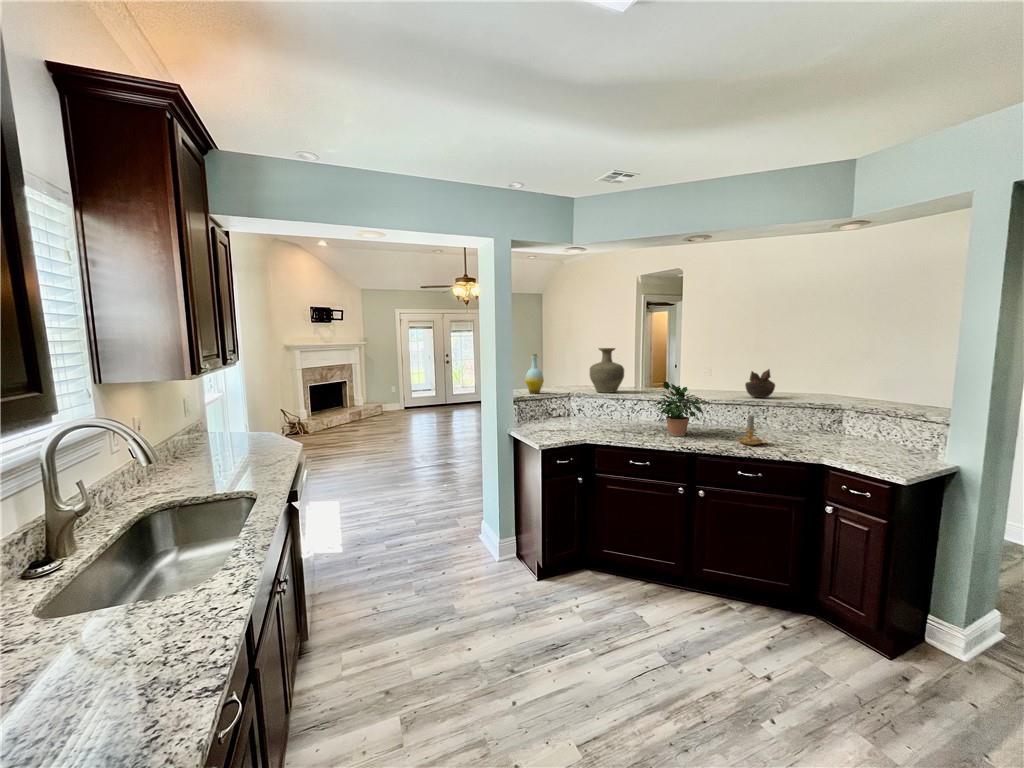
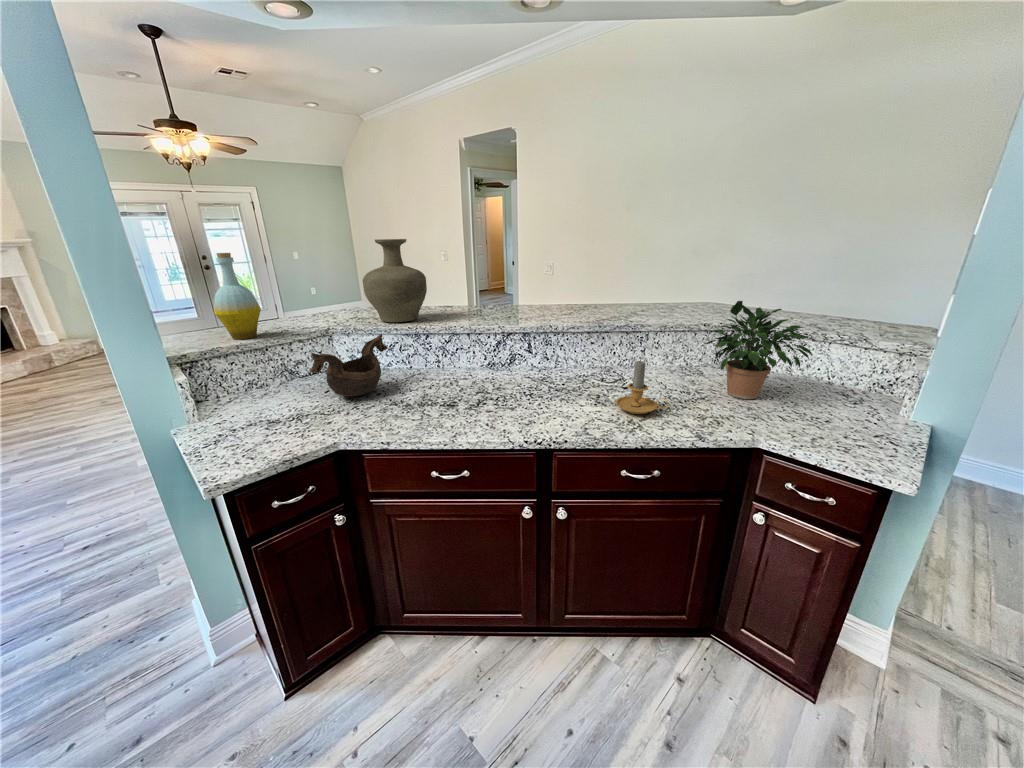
decorative bowl: present [745,369,775,398] -> present [310,334,387,396]
potted plant: present [655,382,710,436] -> present [707,301,812,399]

